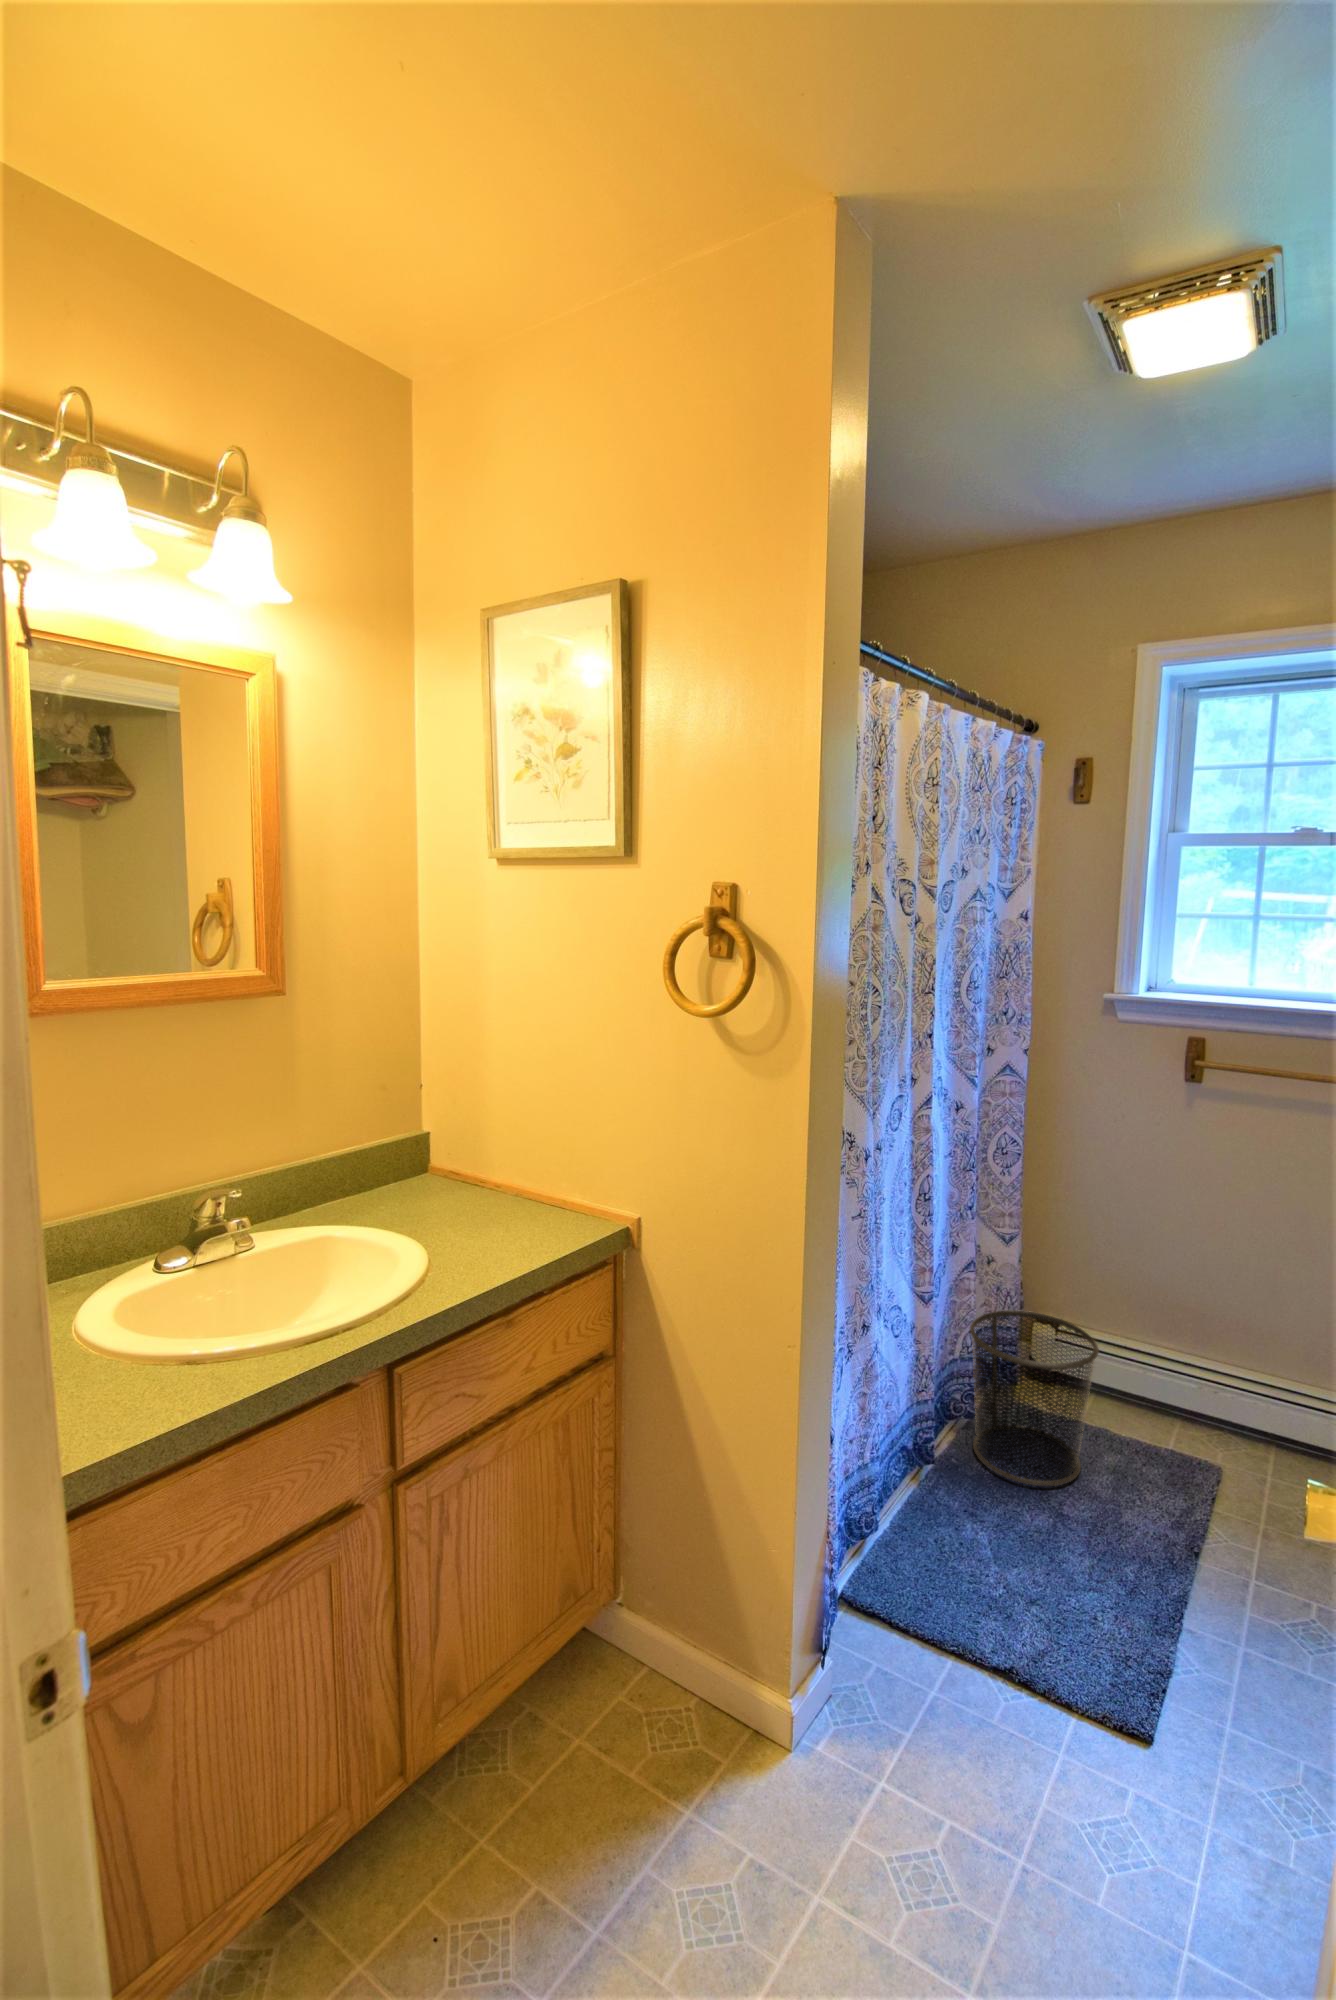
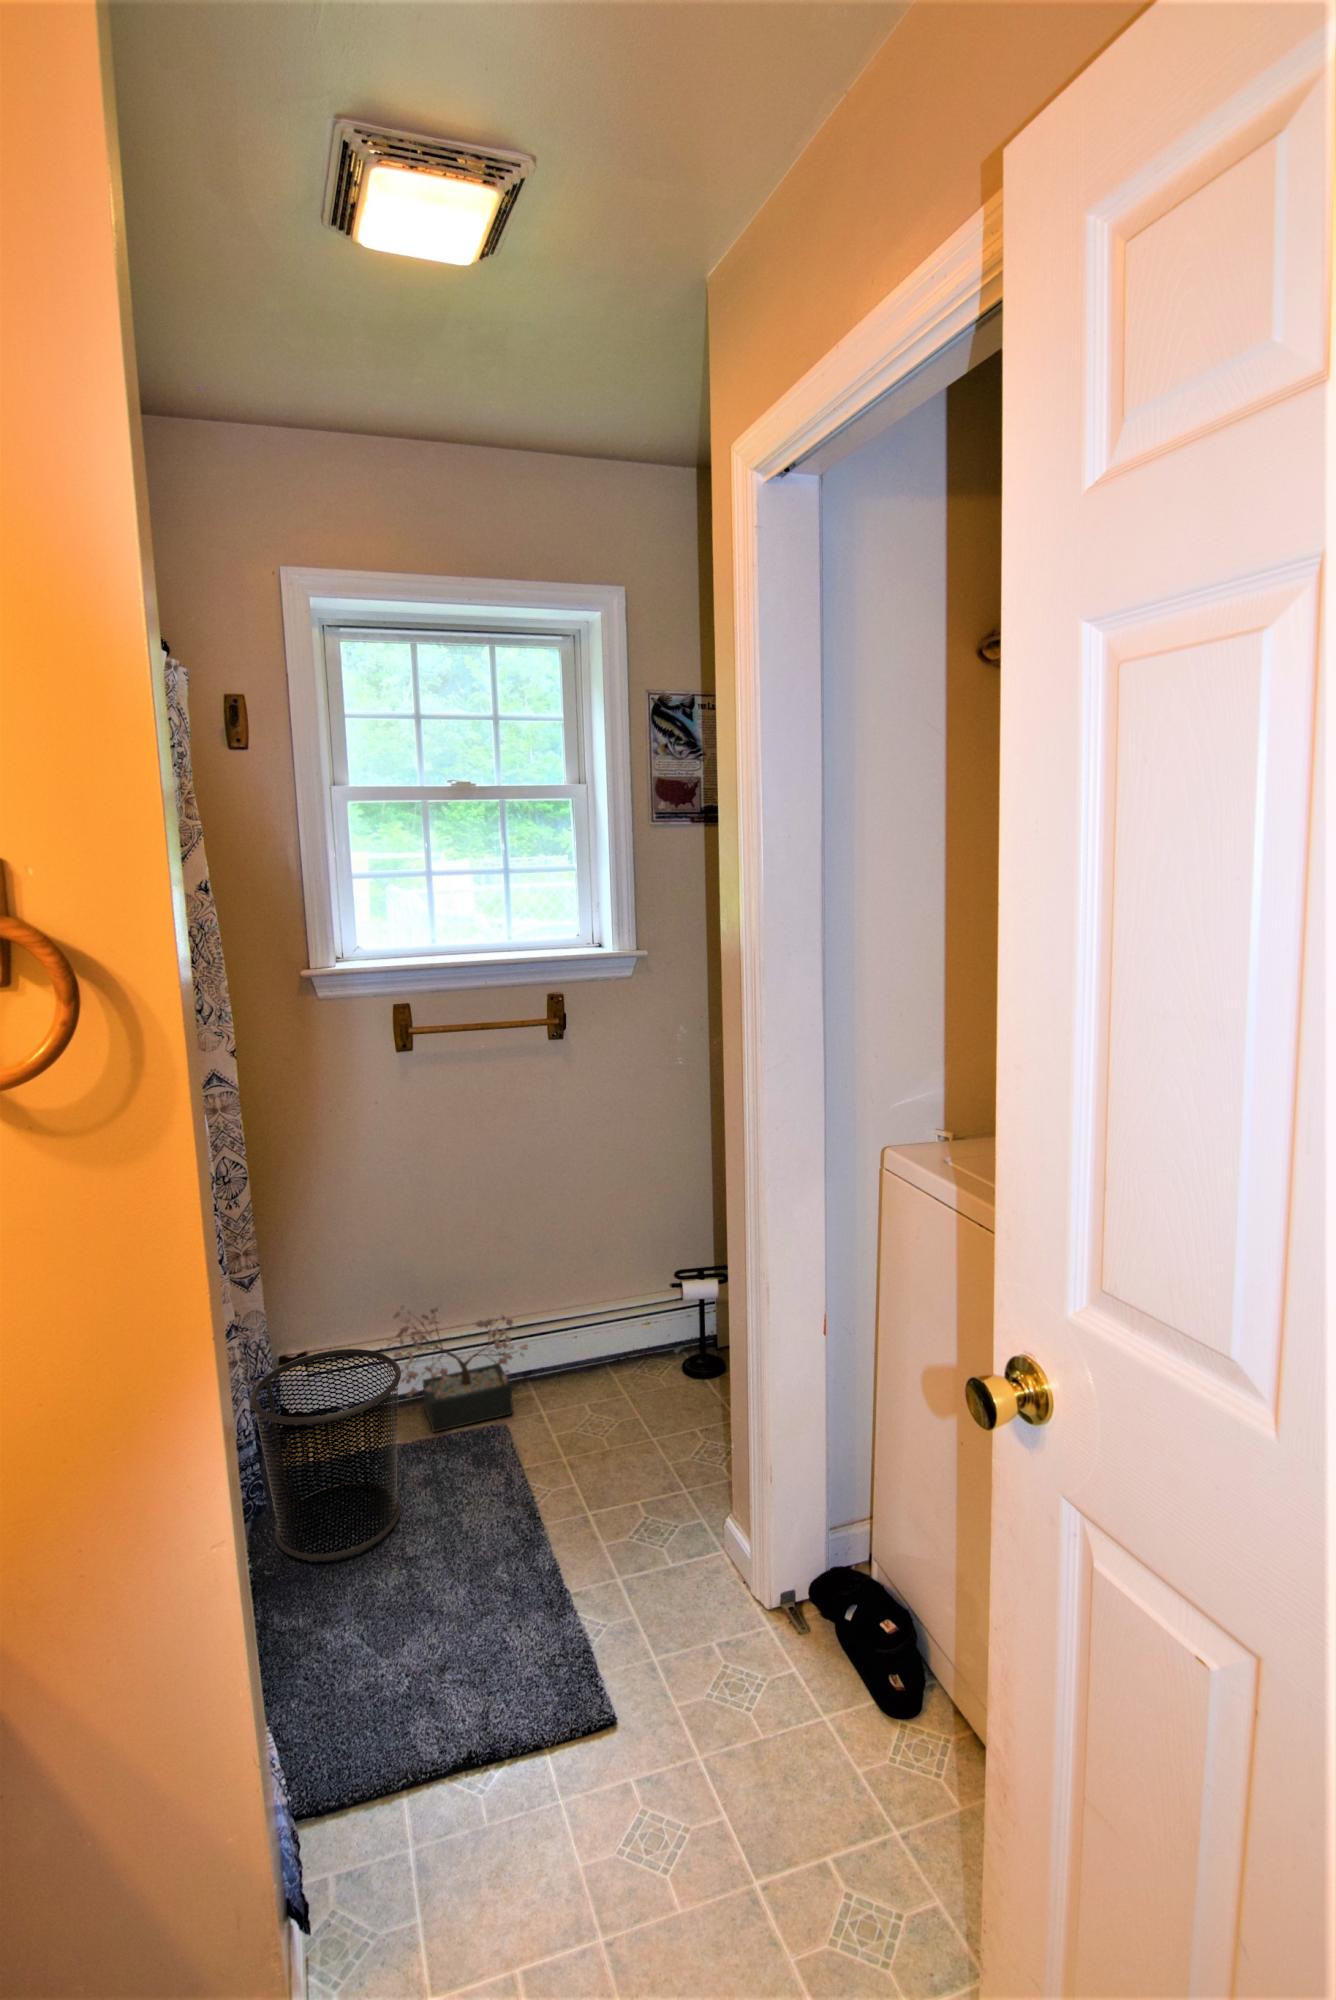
decorative plant: none [1118,1314,1272,1465] -> present [387,1306,528,1432]

